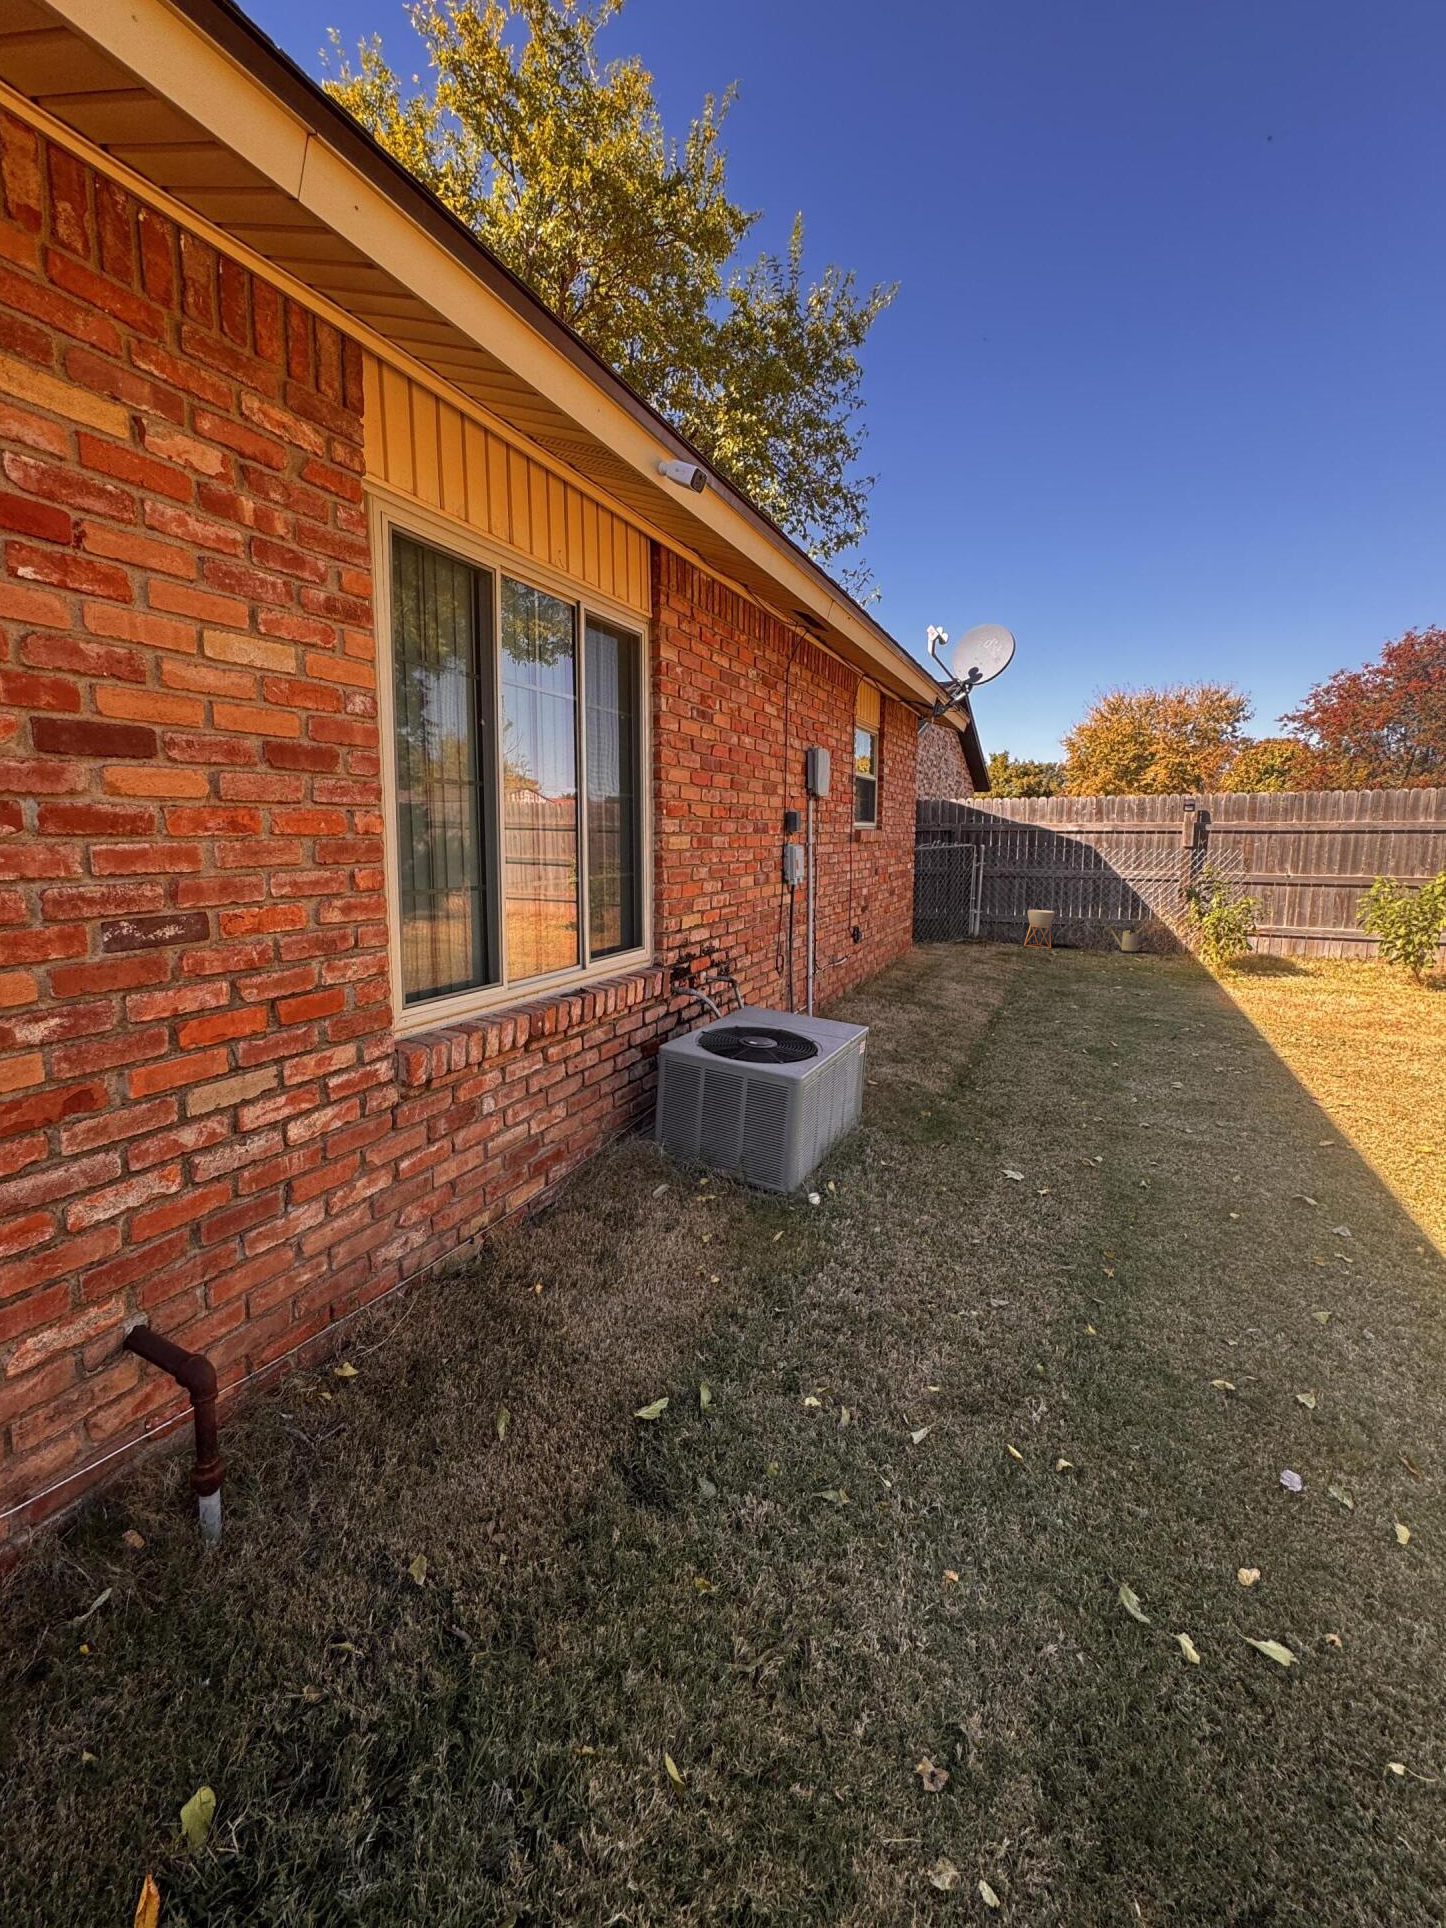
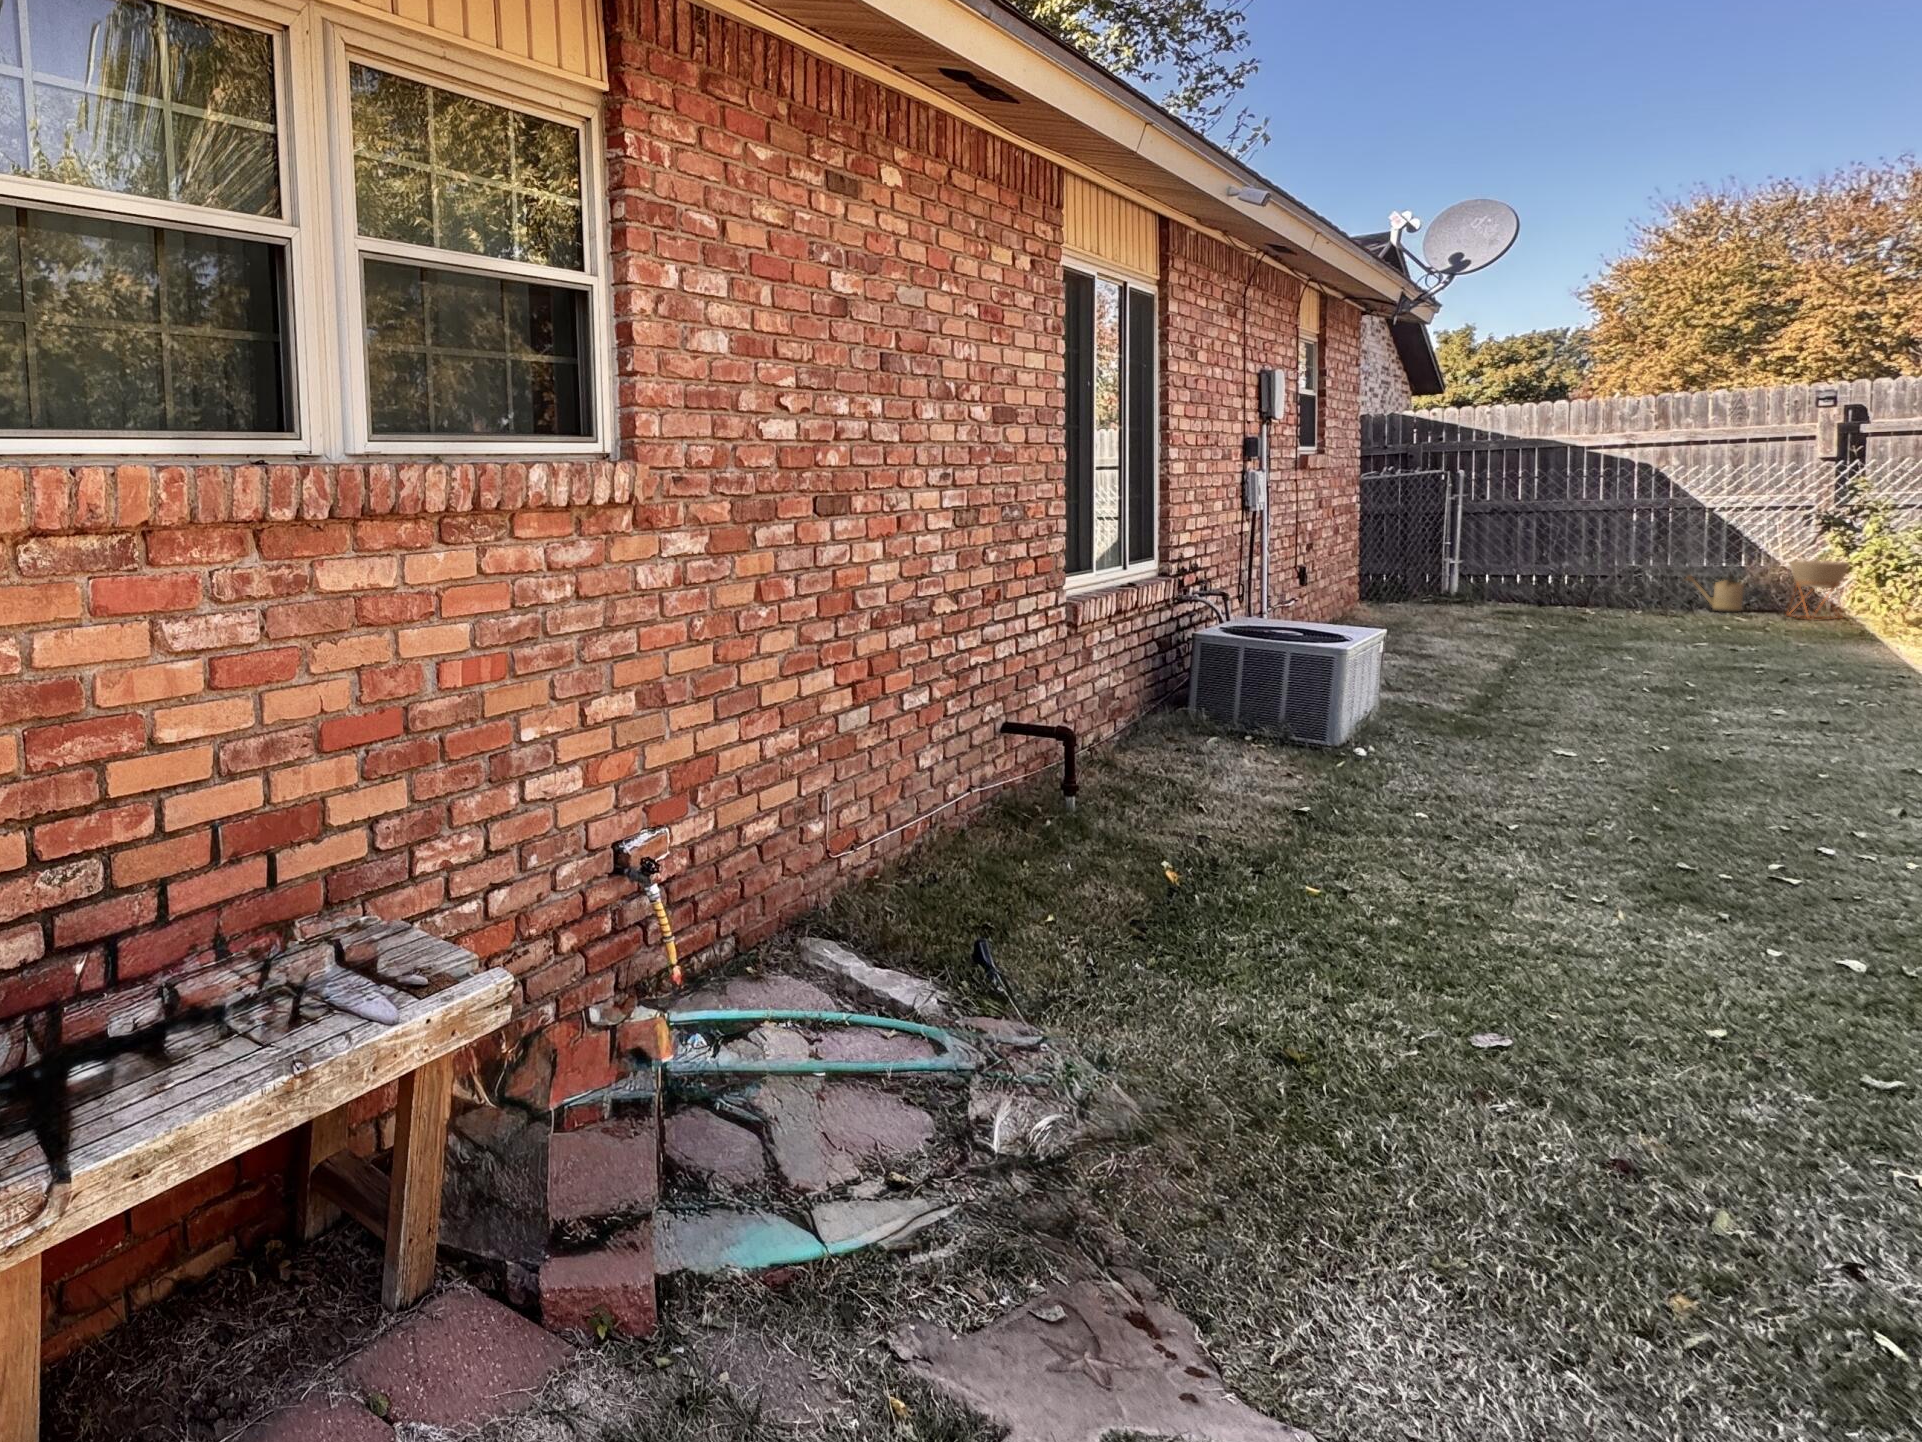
planter: present [1024,910,1055,949] -> present [1787,561,1849,620]

